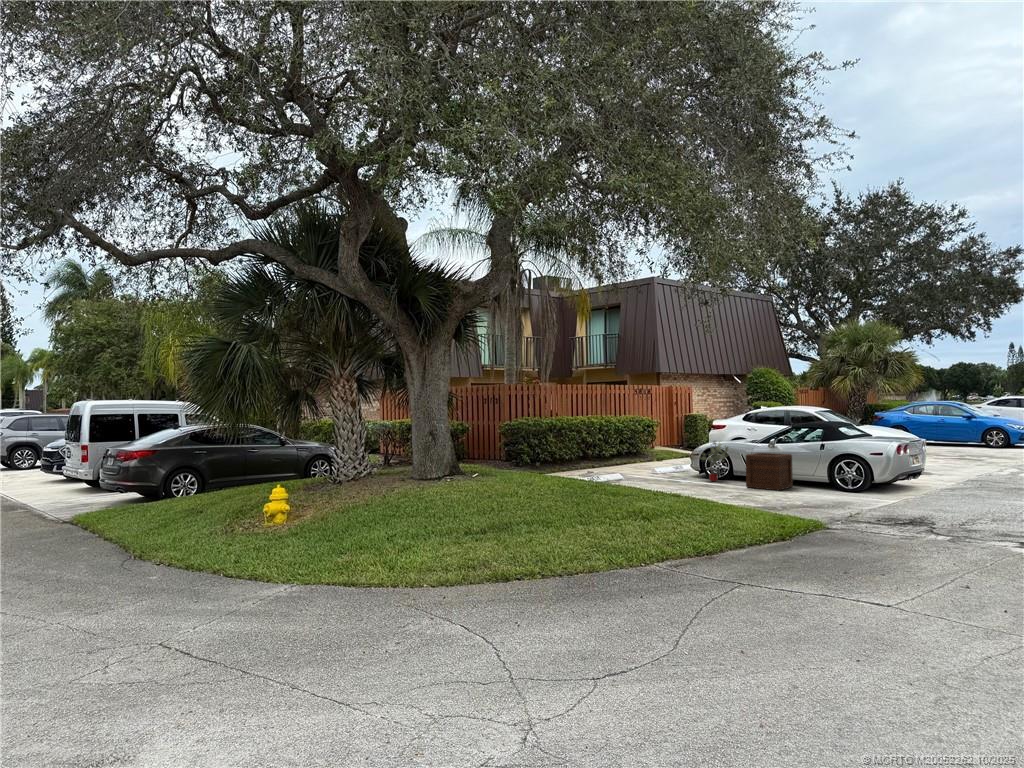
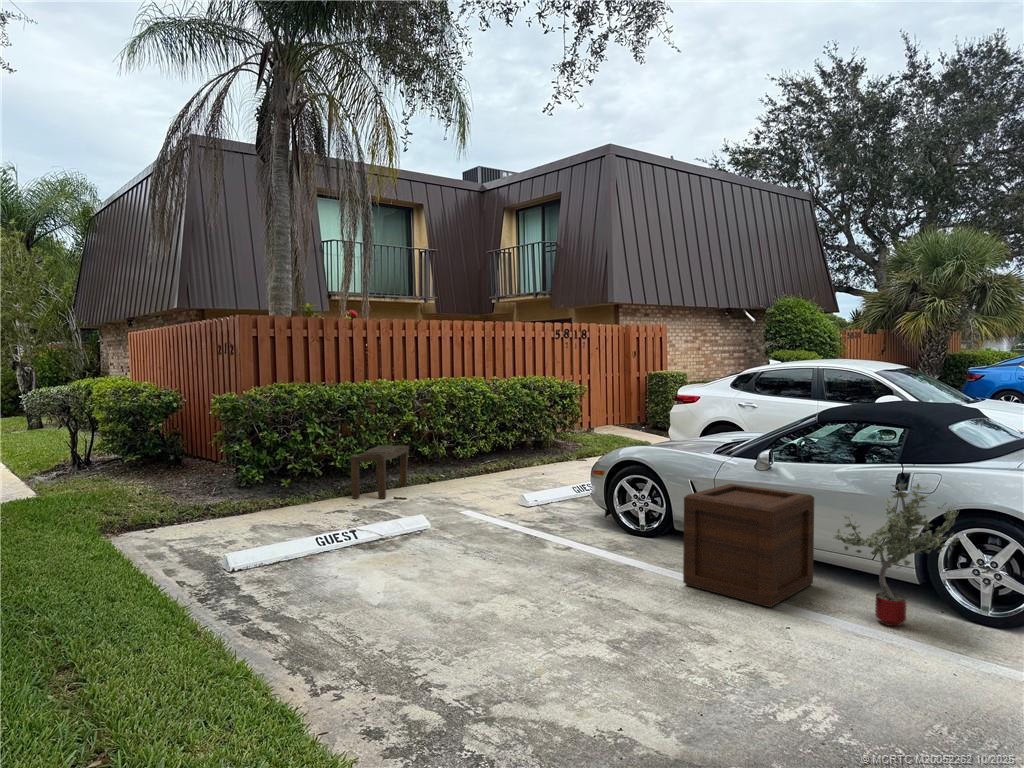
potted tree: present [699,441,728,482] -> present [834,484,960,626]
bench: none [571,449,590,472] -> present [350,446,409,499]

